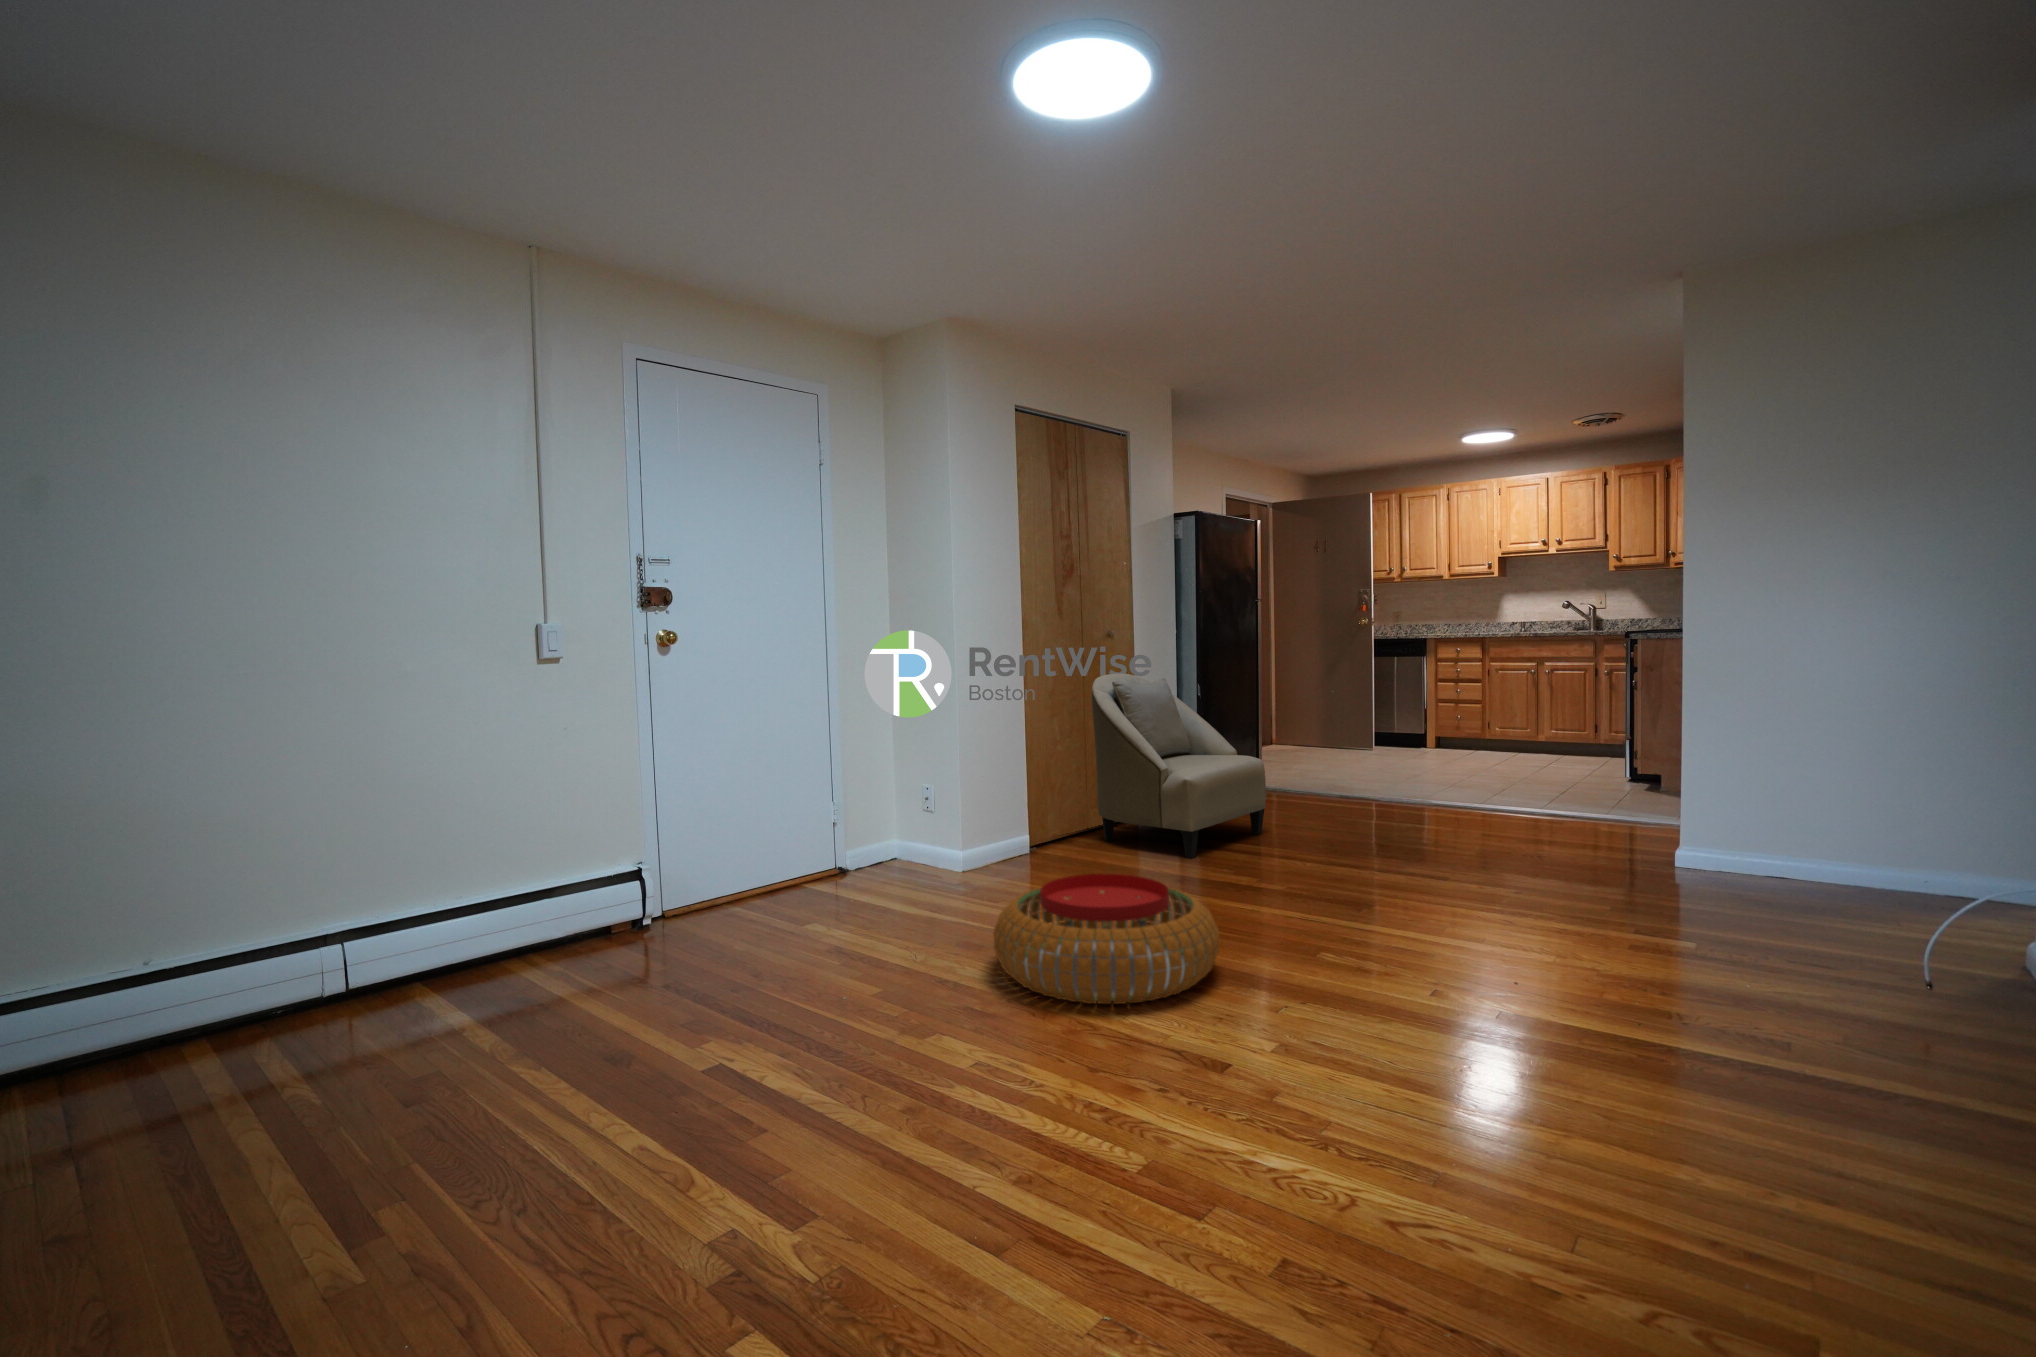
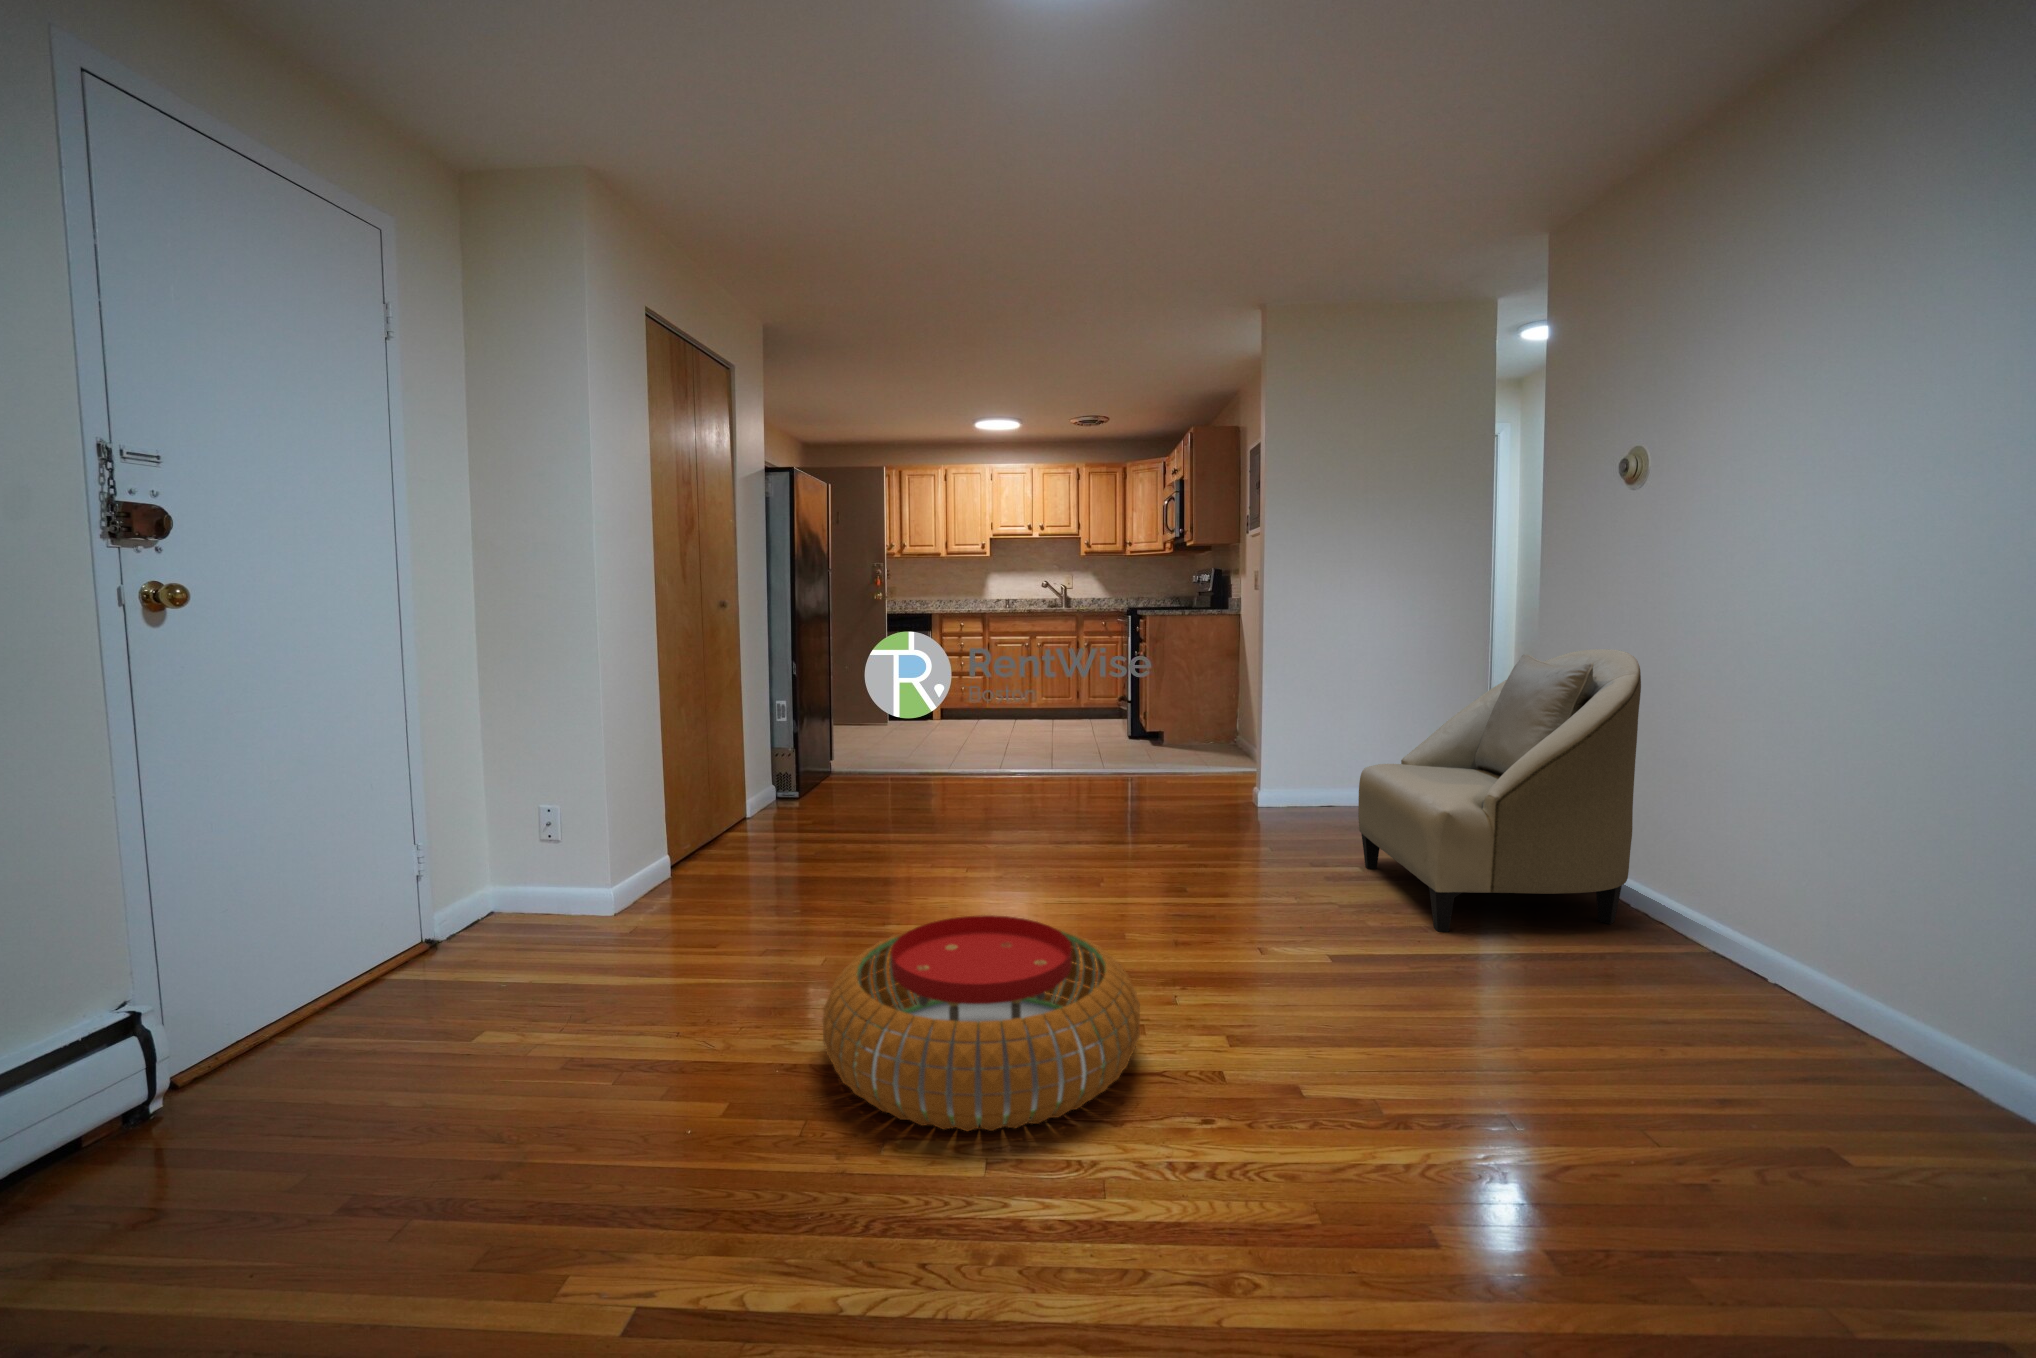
armchair: present [1092,673,1266,858] -> present [1358,649,1641,932]

